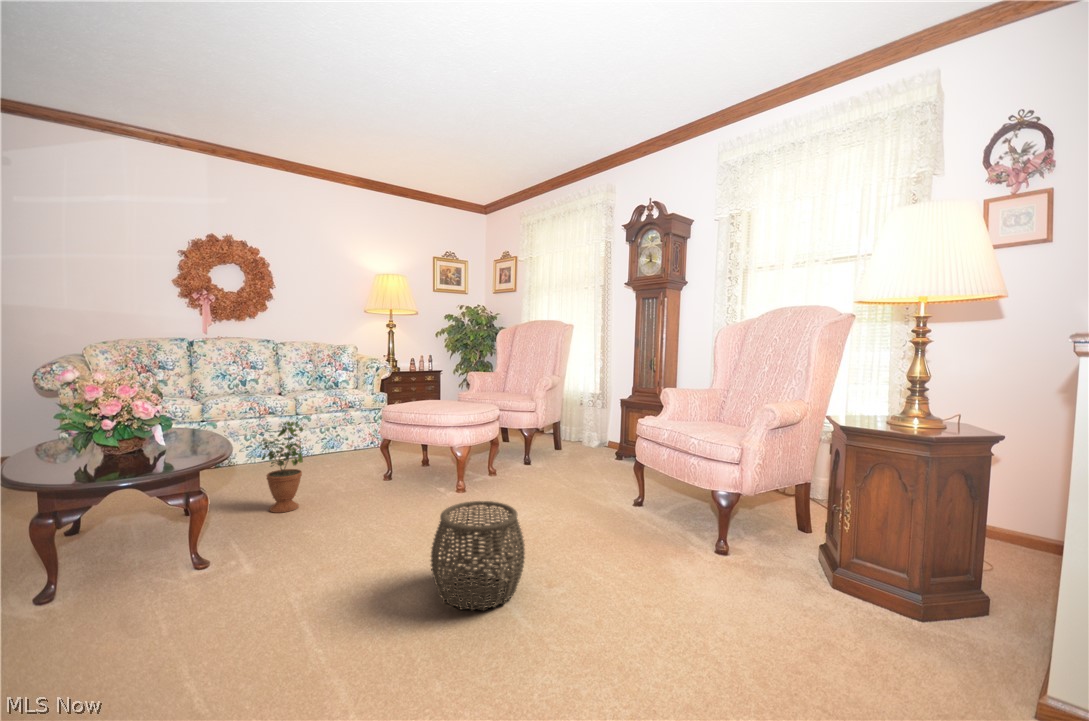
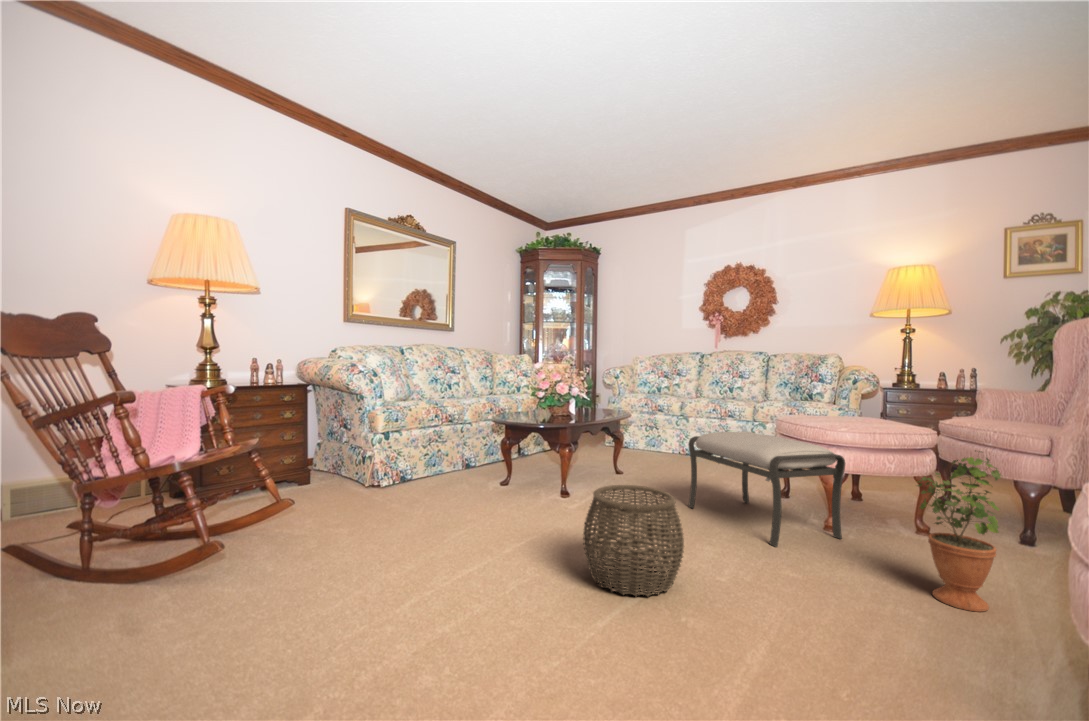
potted plant: present [260,422,303,513] -> present [917,457,1001,612]
ottoman: none [357,430,481,518] -> present [688,432,845,547]

